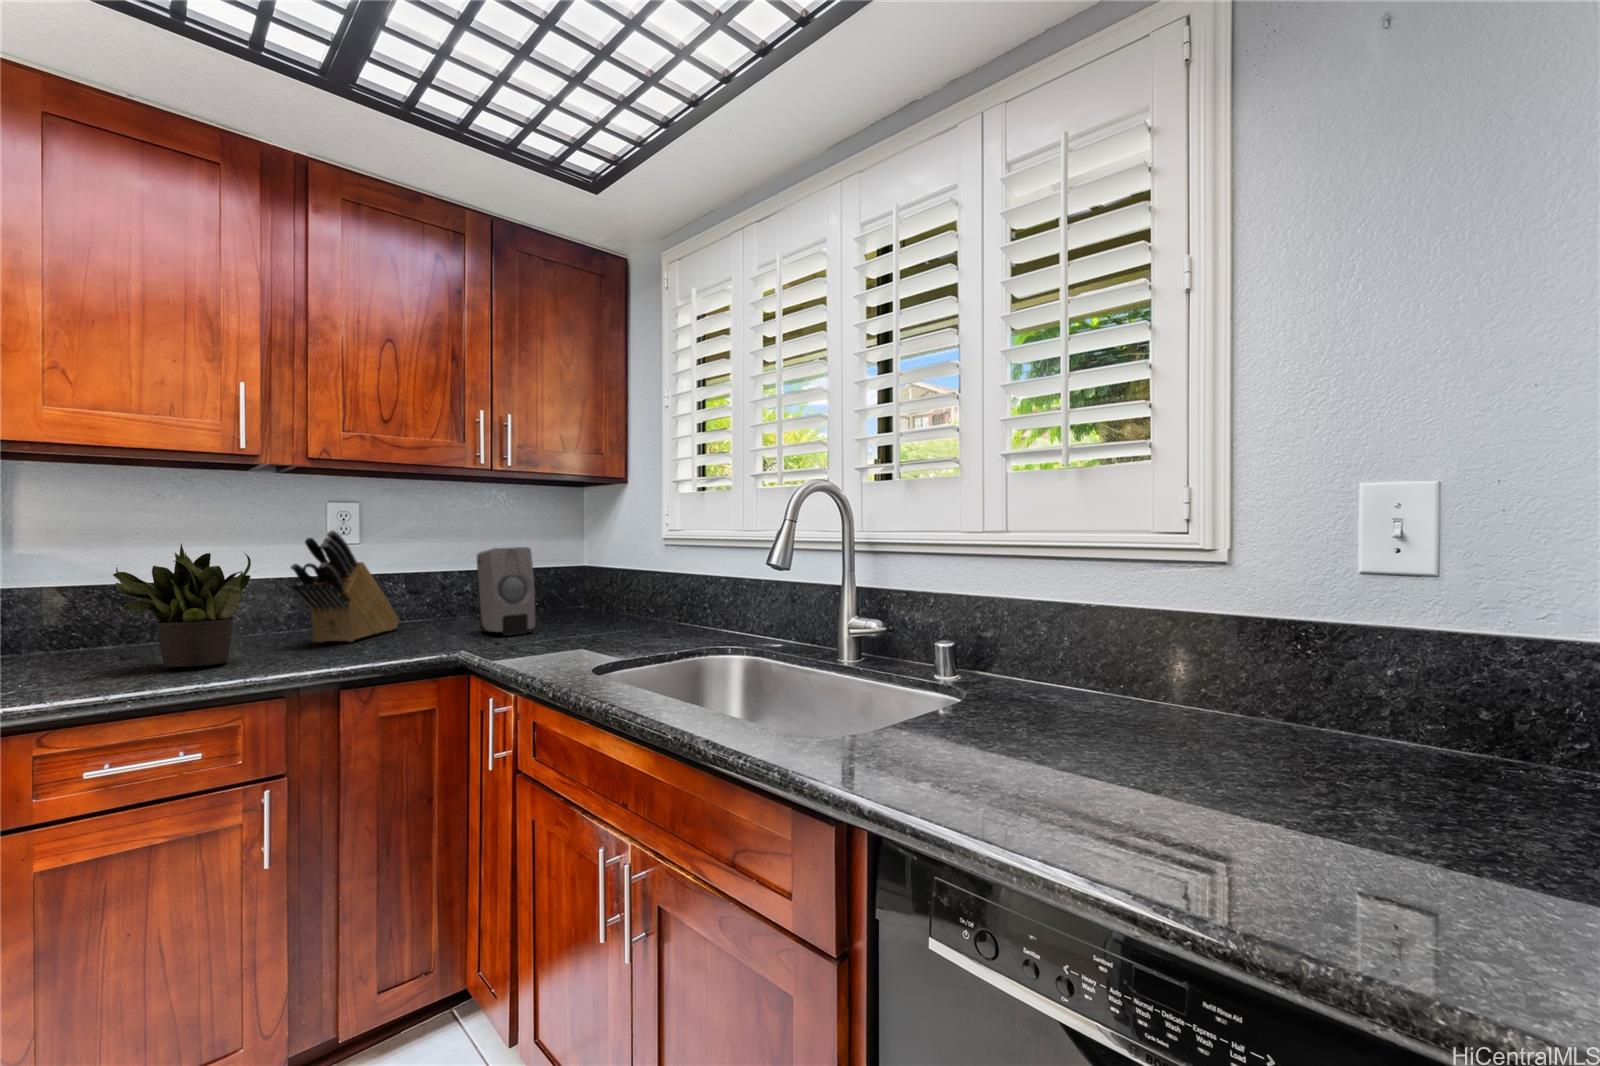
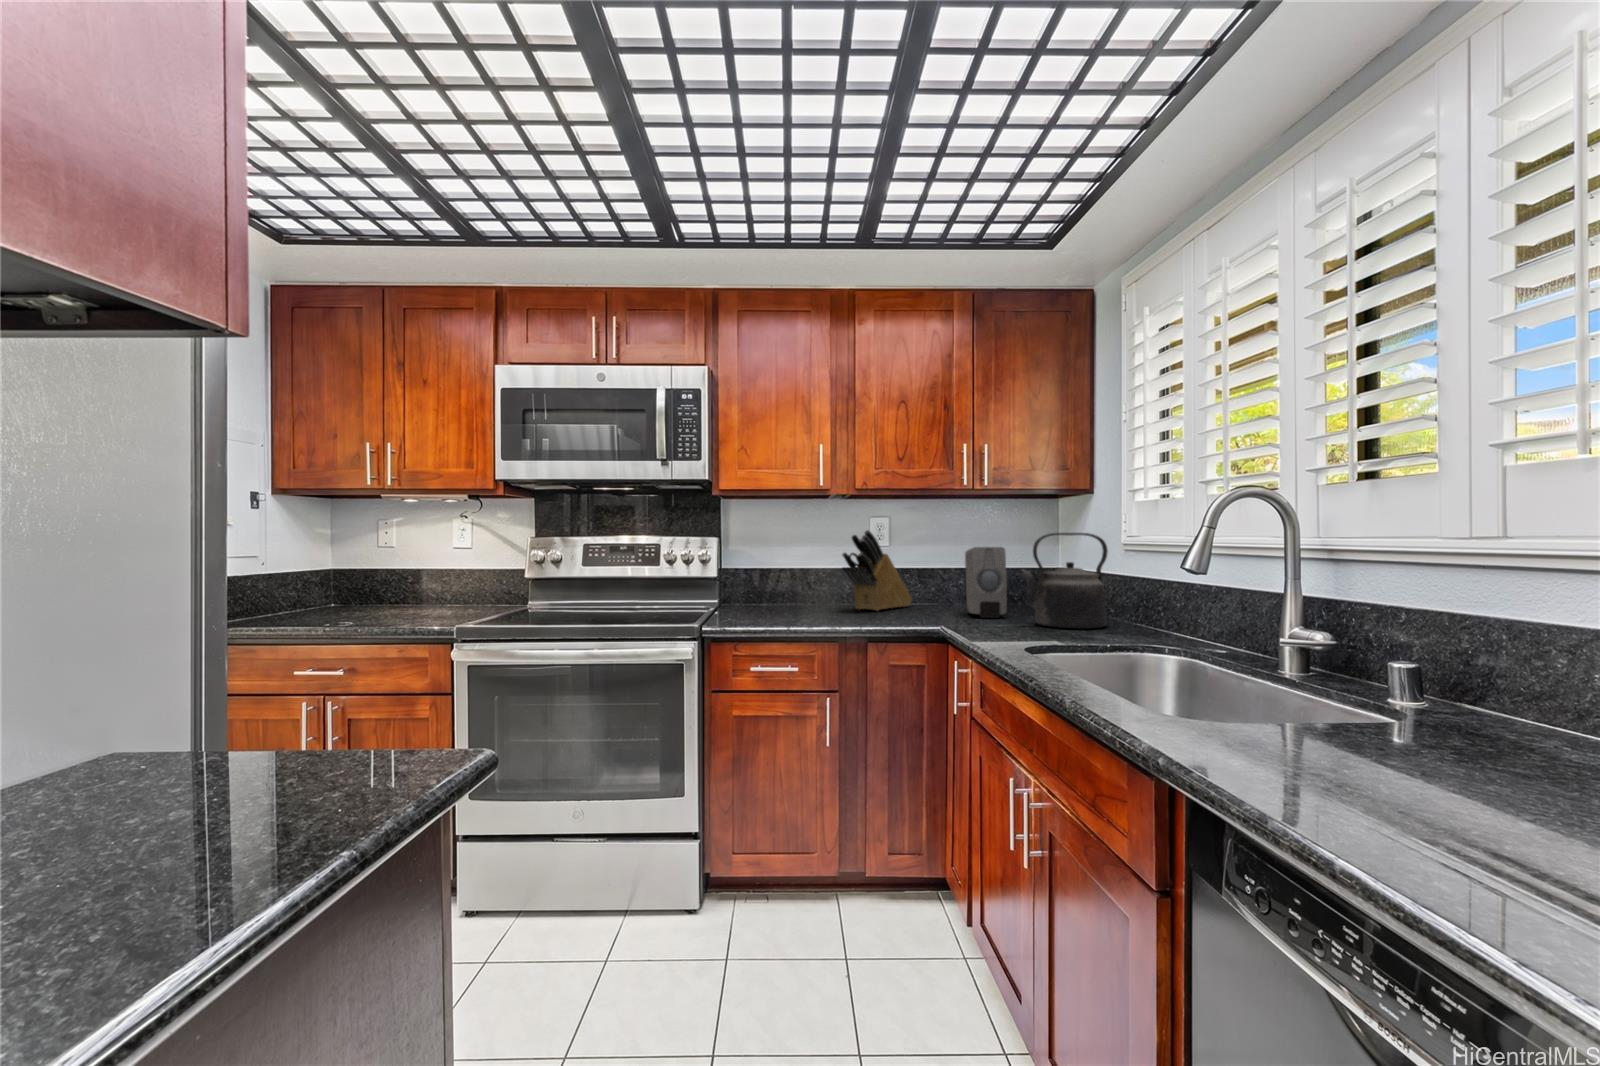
kettle: none [557,528,652,638] -> present [1021,533,1108,629]
potted plant: present [113,544,251,667] -> none [750,535,819,615]

